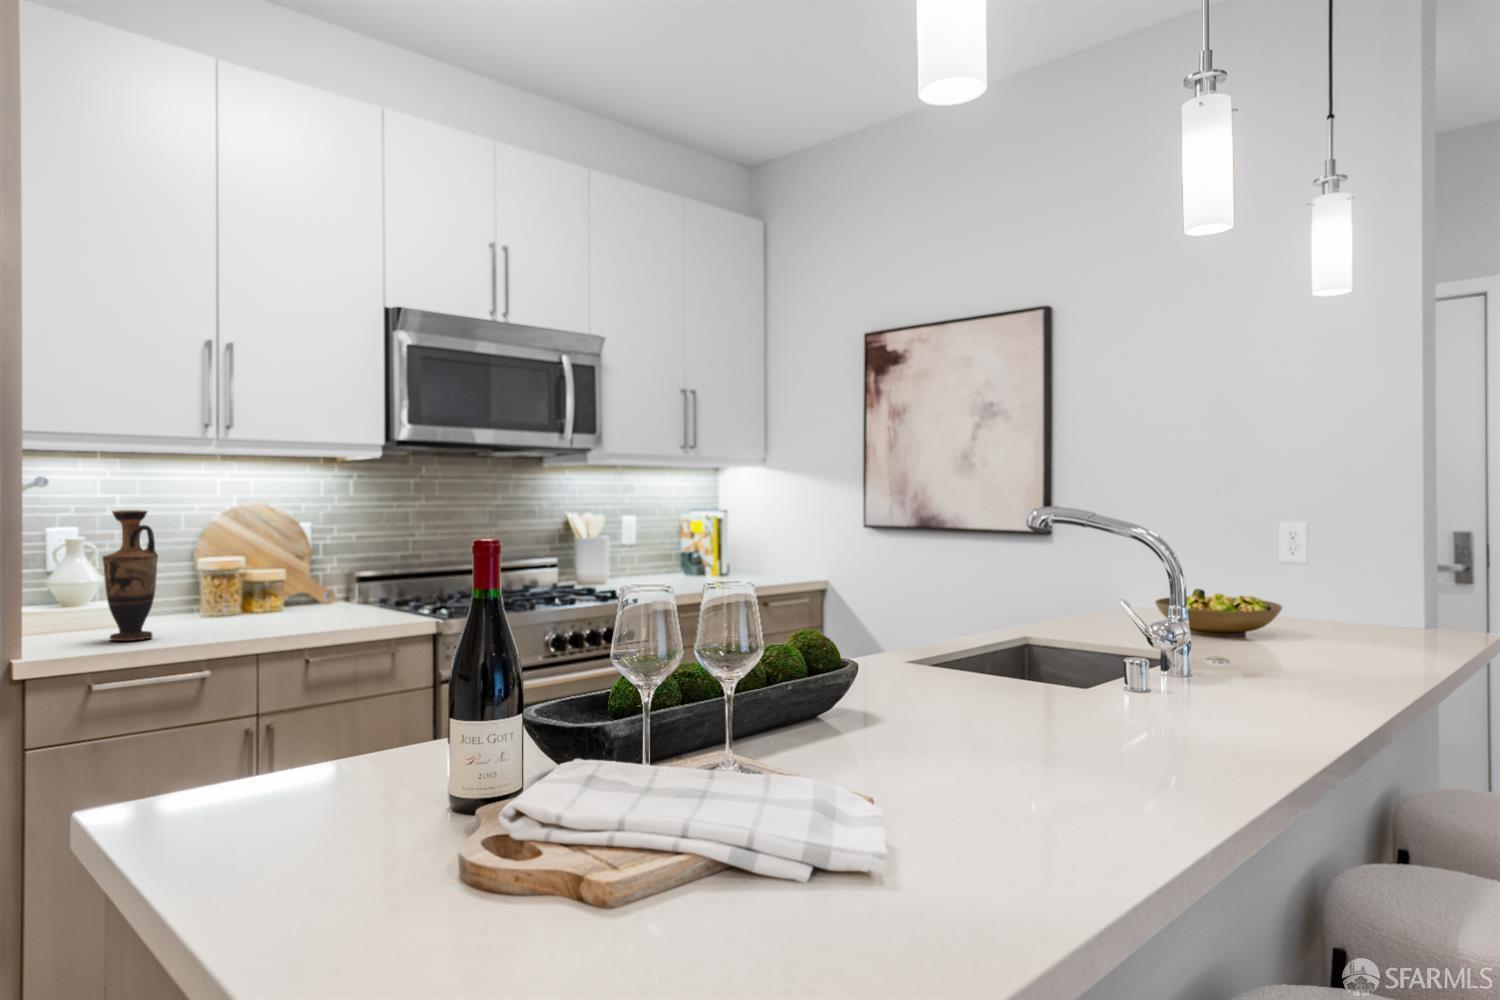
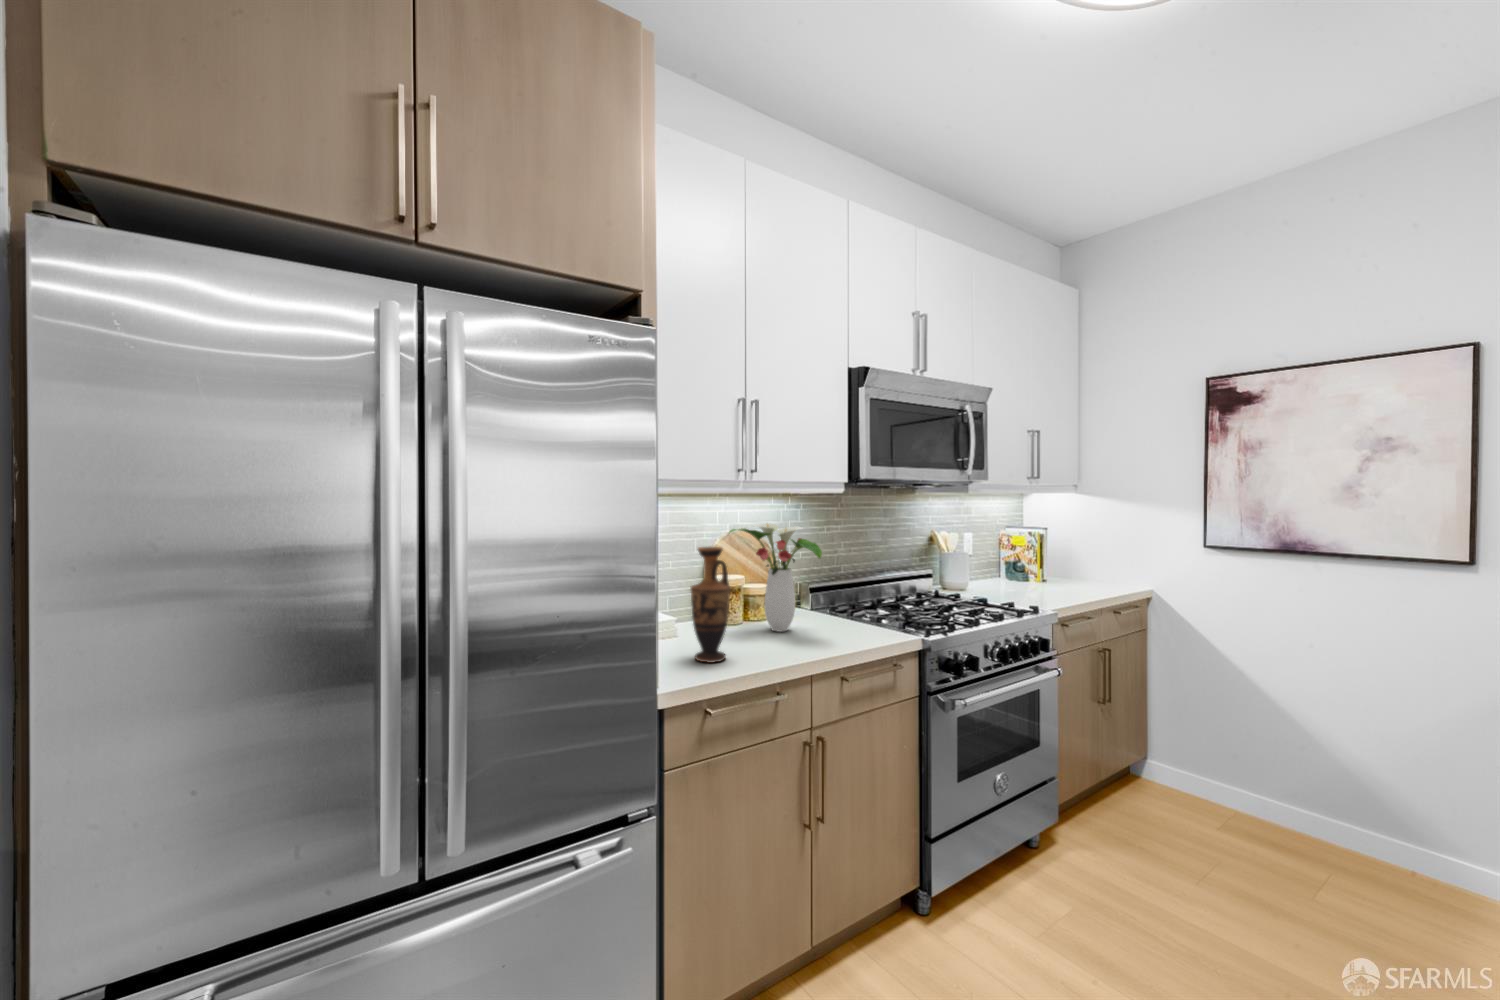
flower arrangement: none [194,491,307,619] -> present [729,523,822,632]

